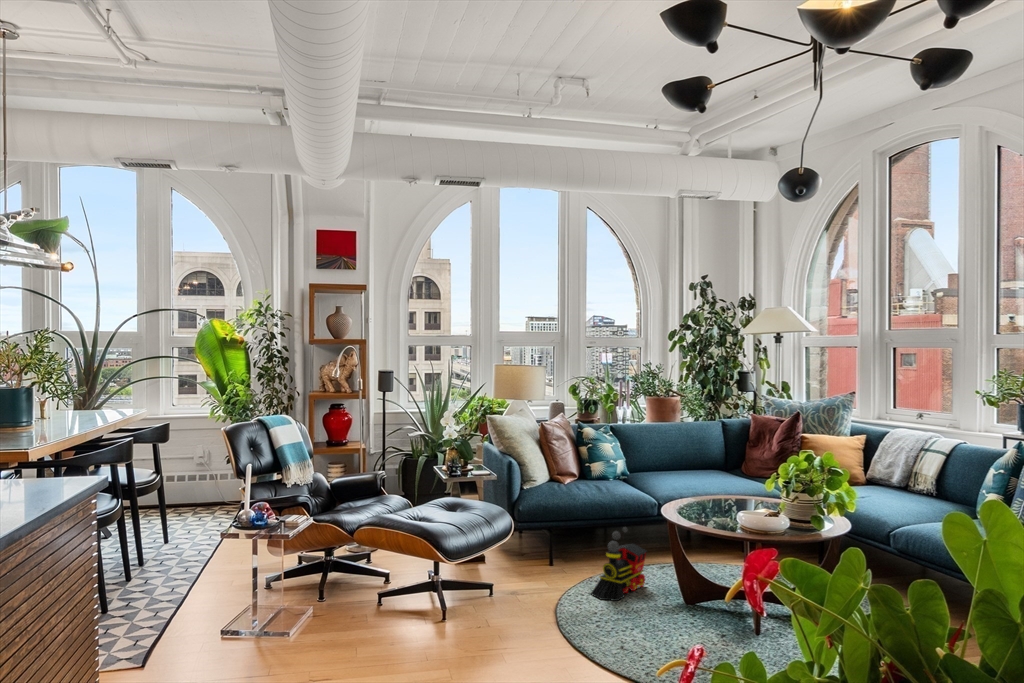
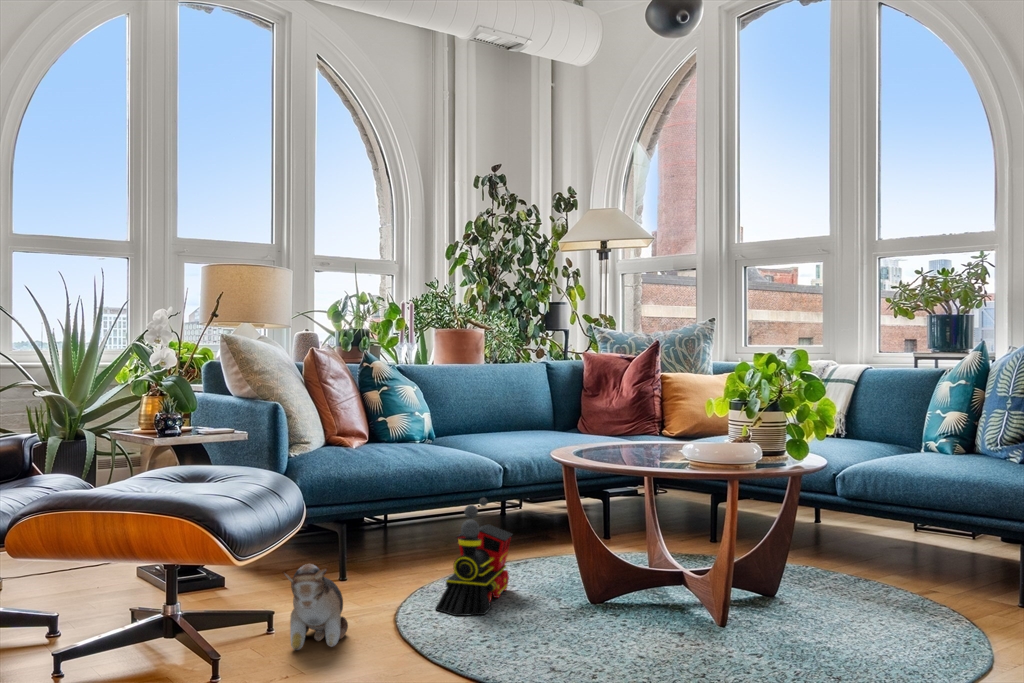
plush toy: none [491,561,533,609] -> present [284,564,348,650]

